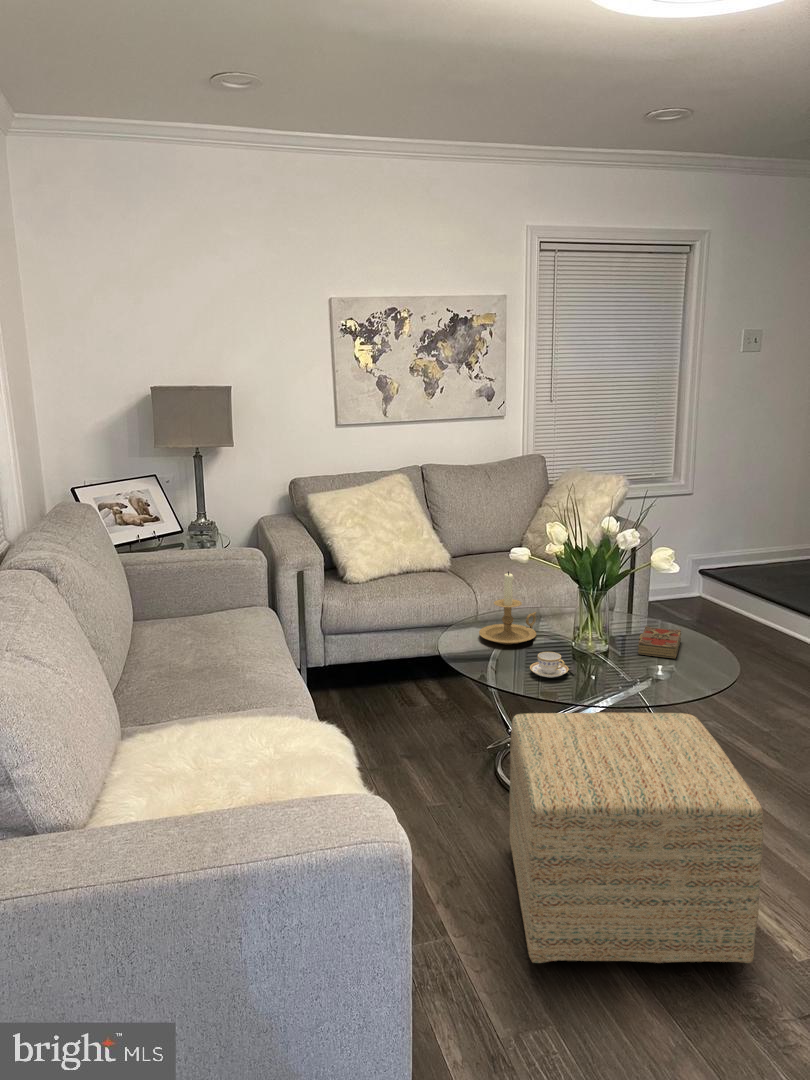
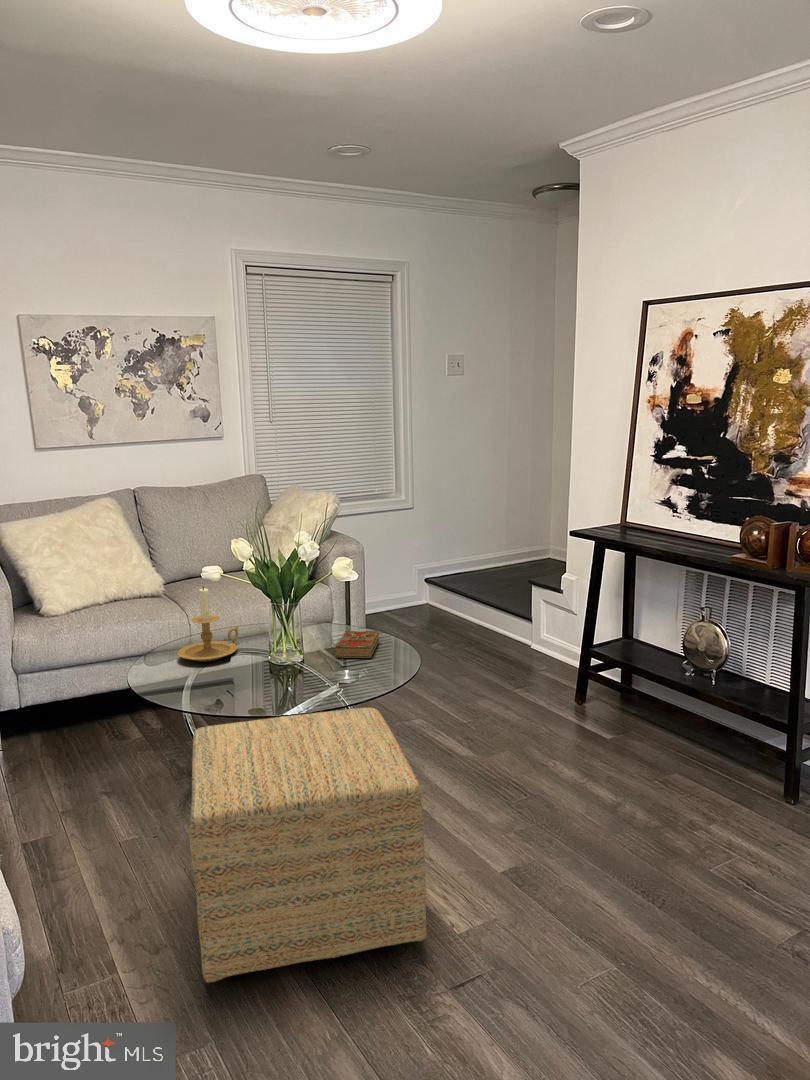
teacup: present [530,652,568,677] -> none [223,663,262,689]

